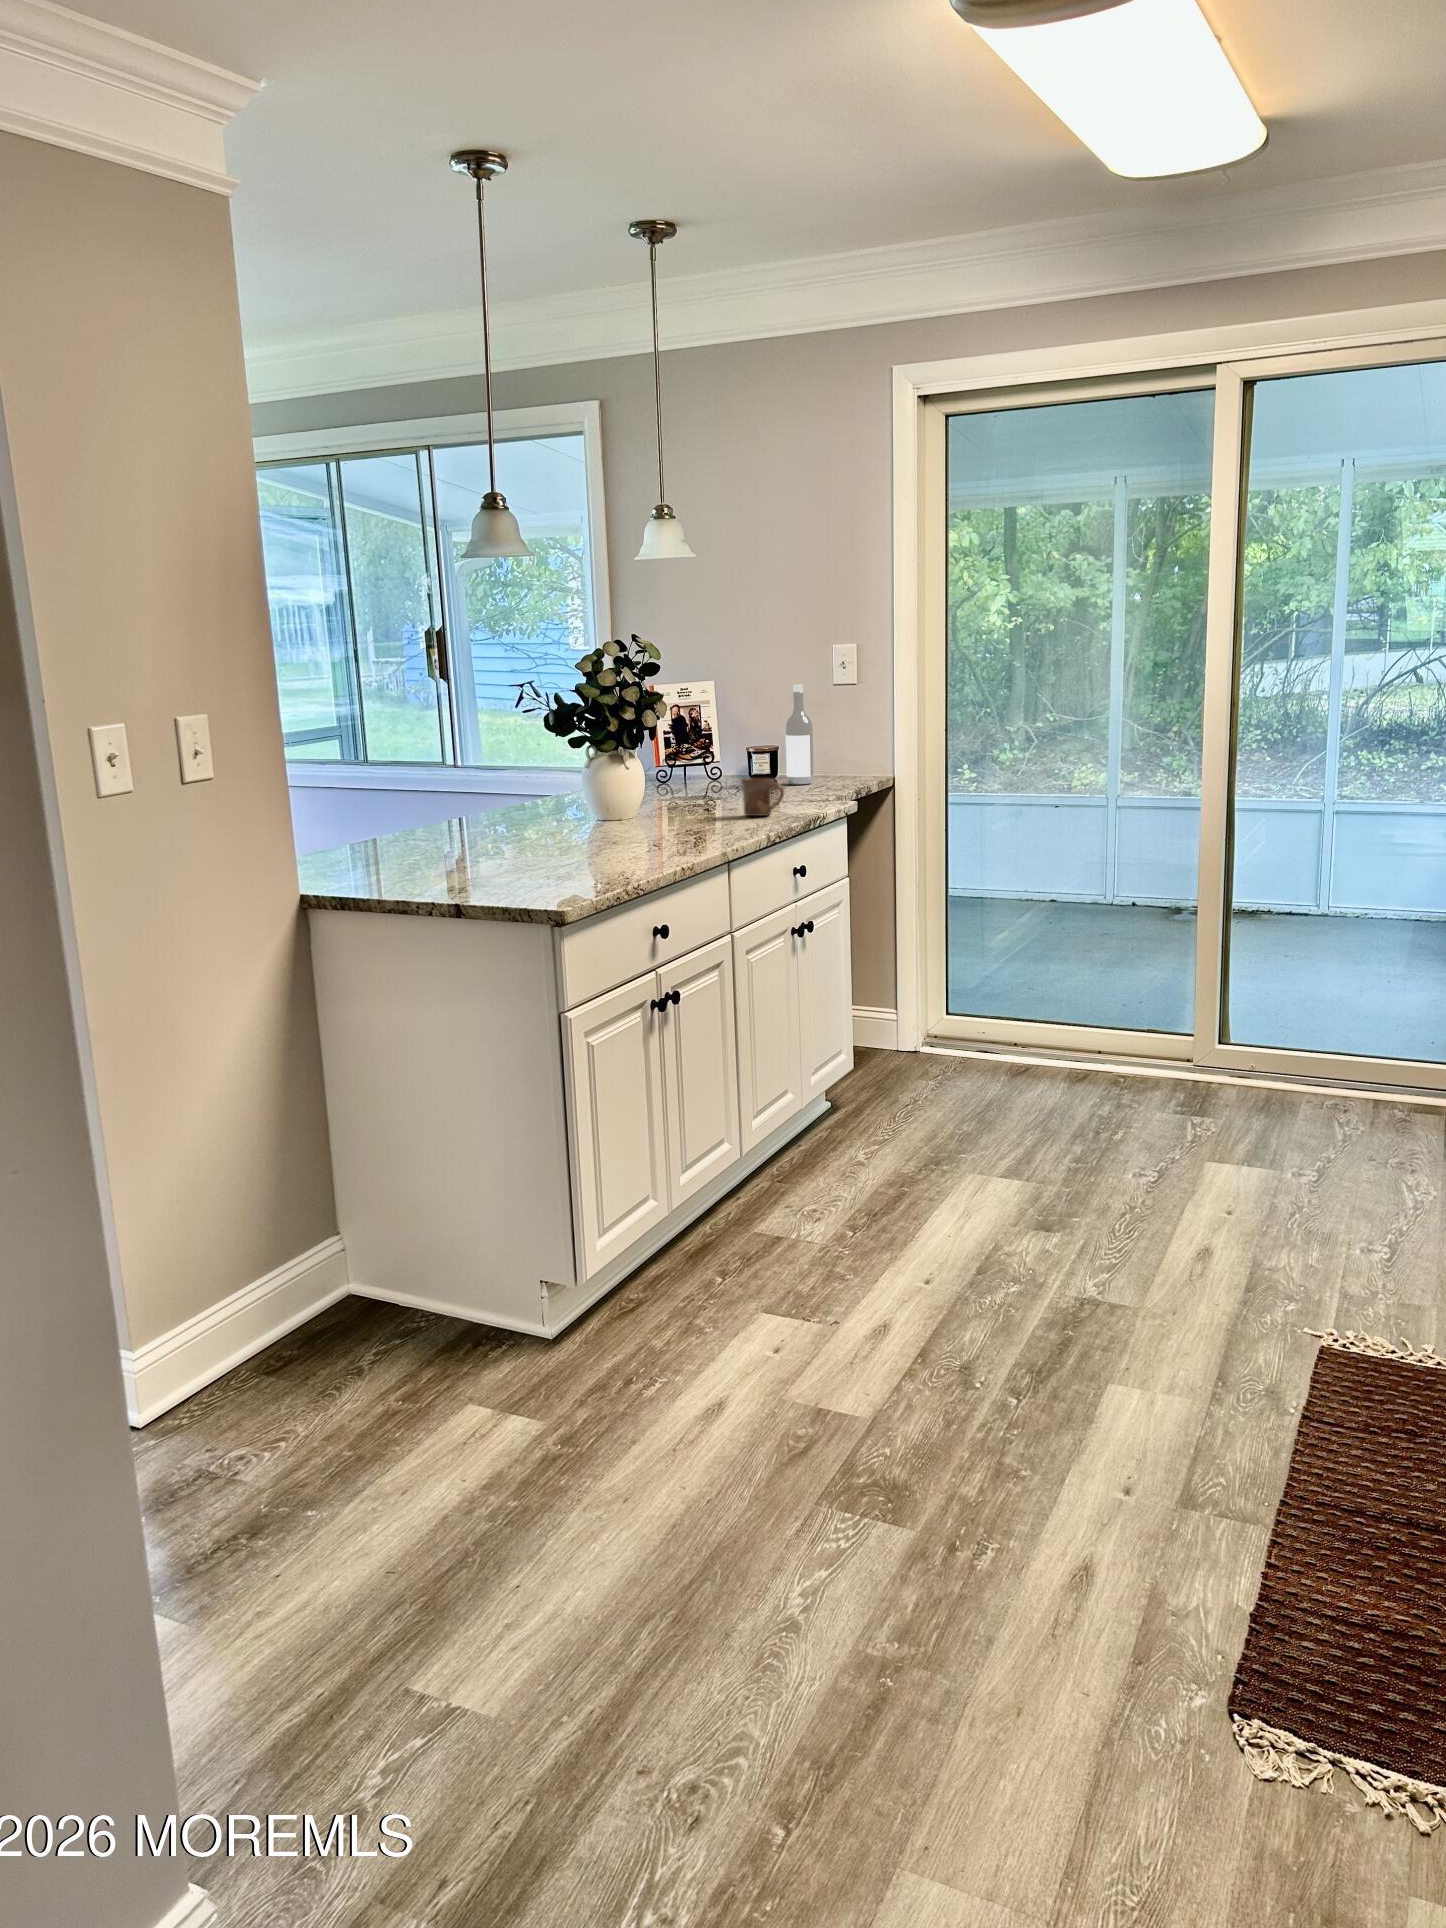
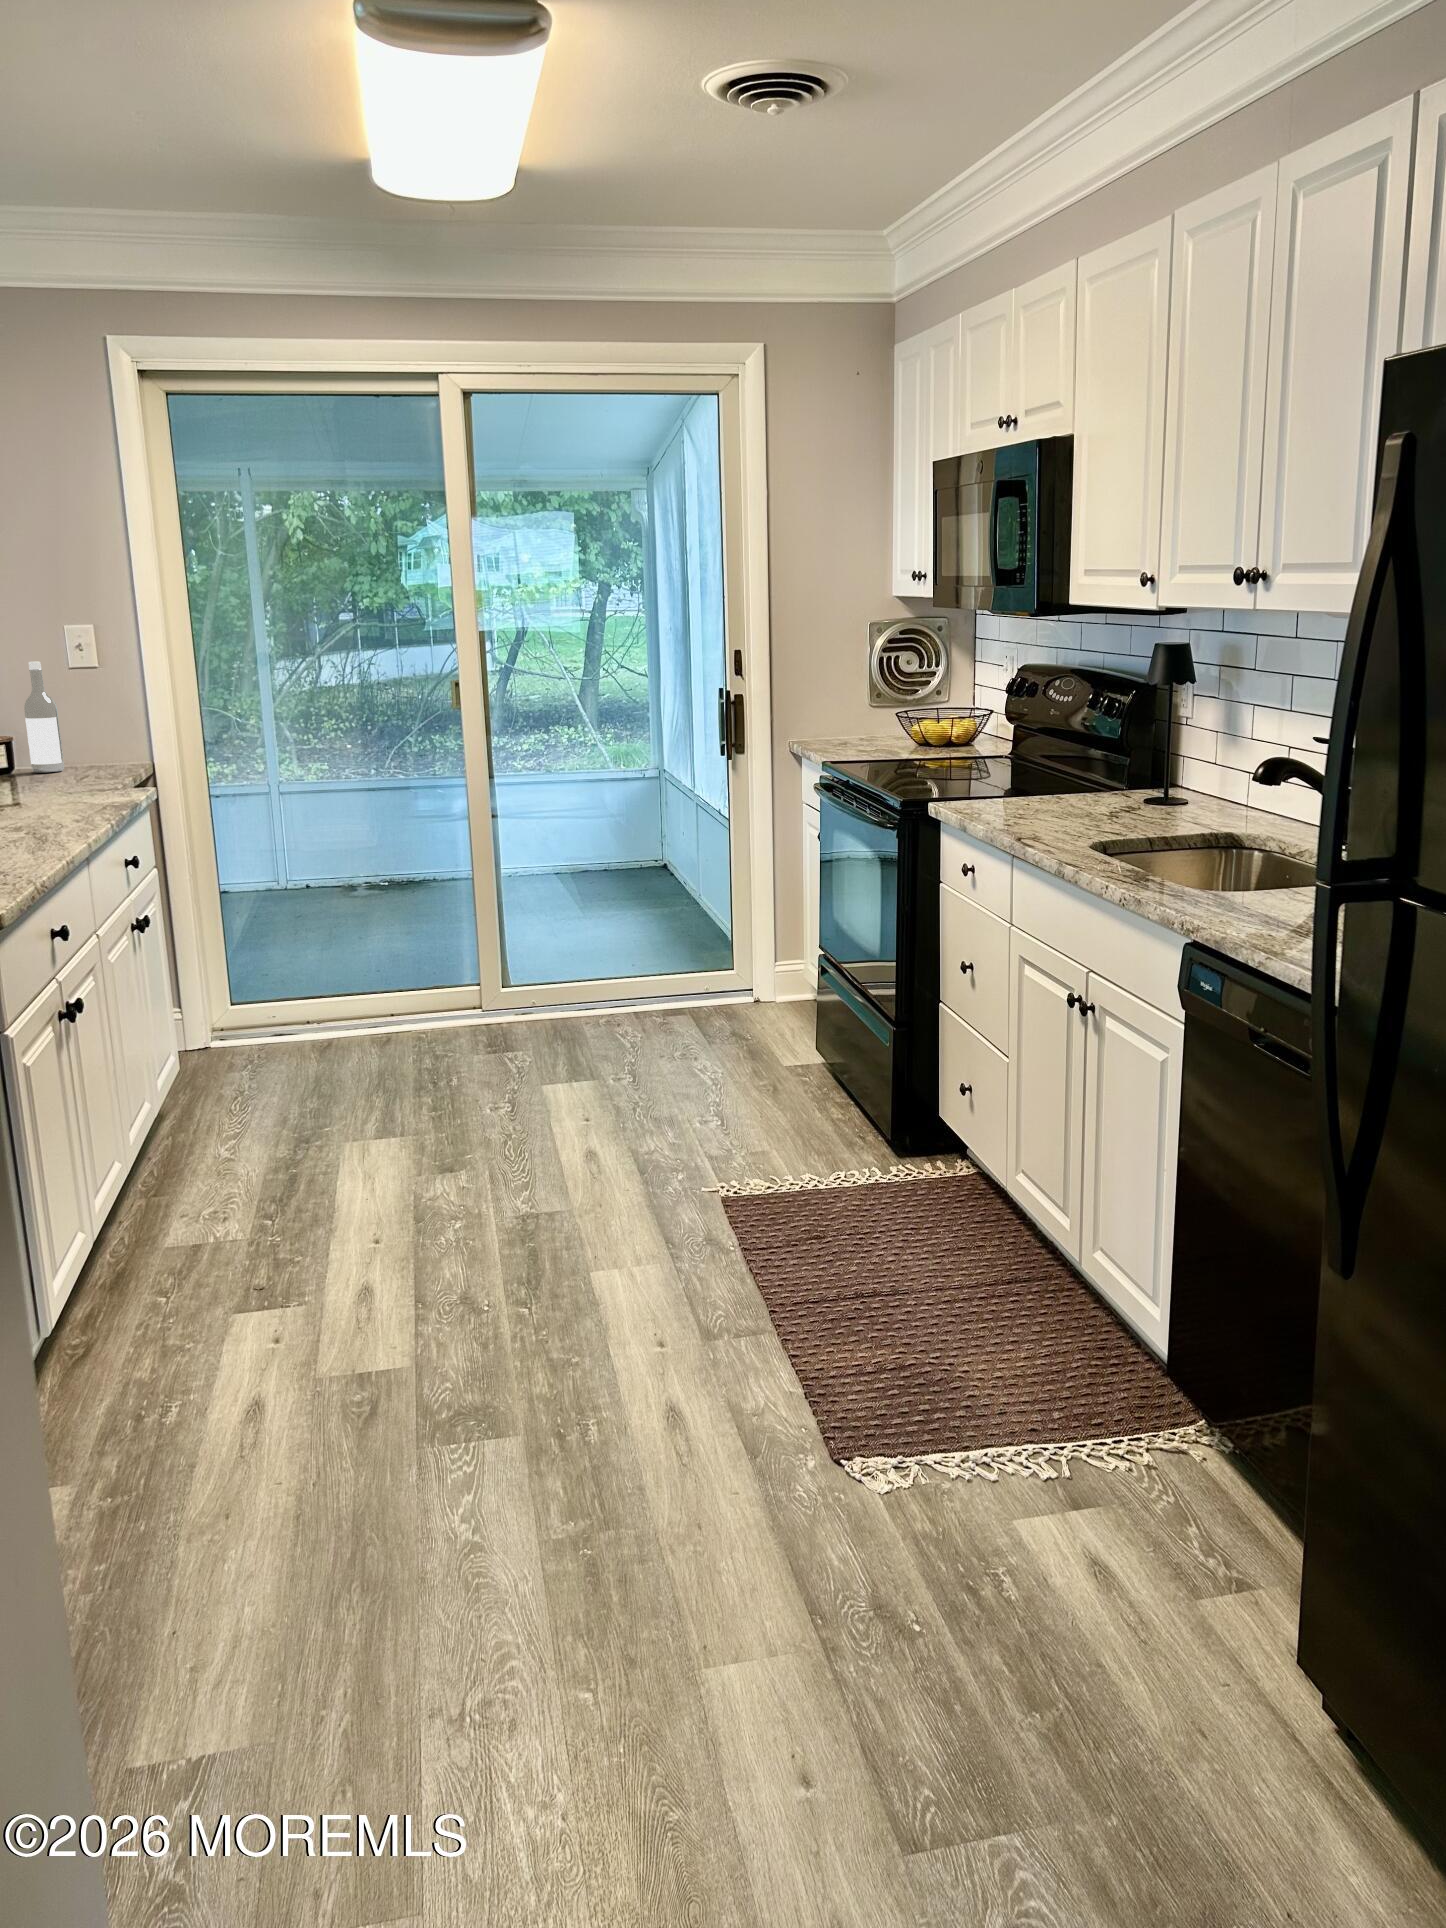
mug: present [741,778,784,816] -> none [38,762,95,804]

